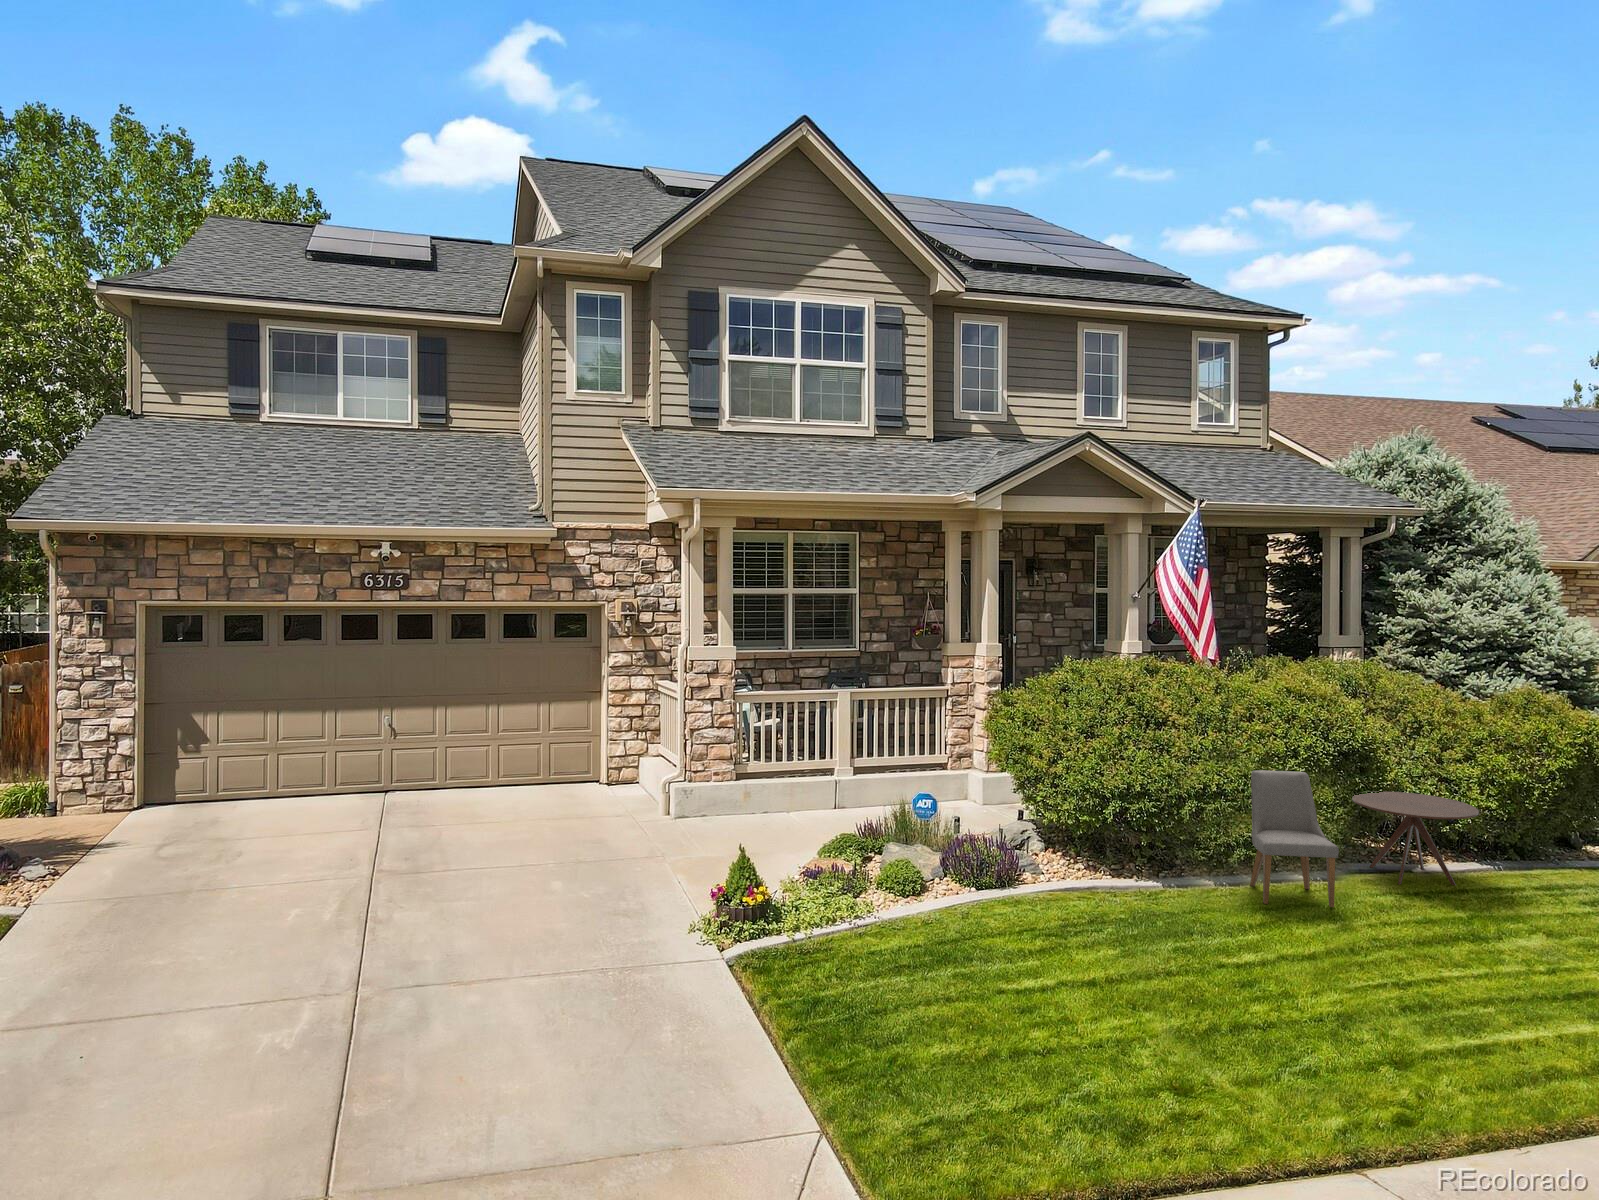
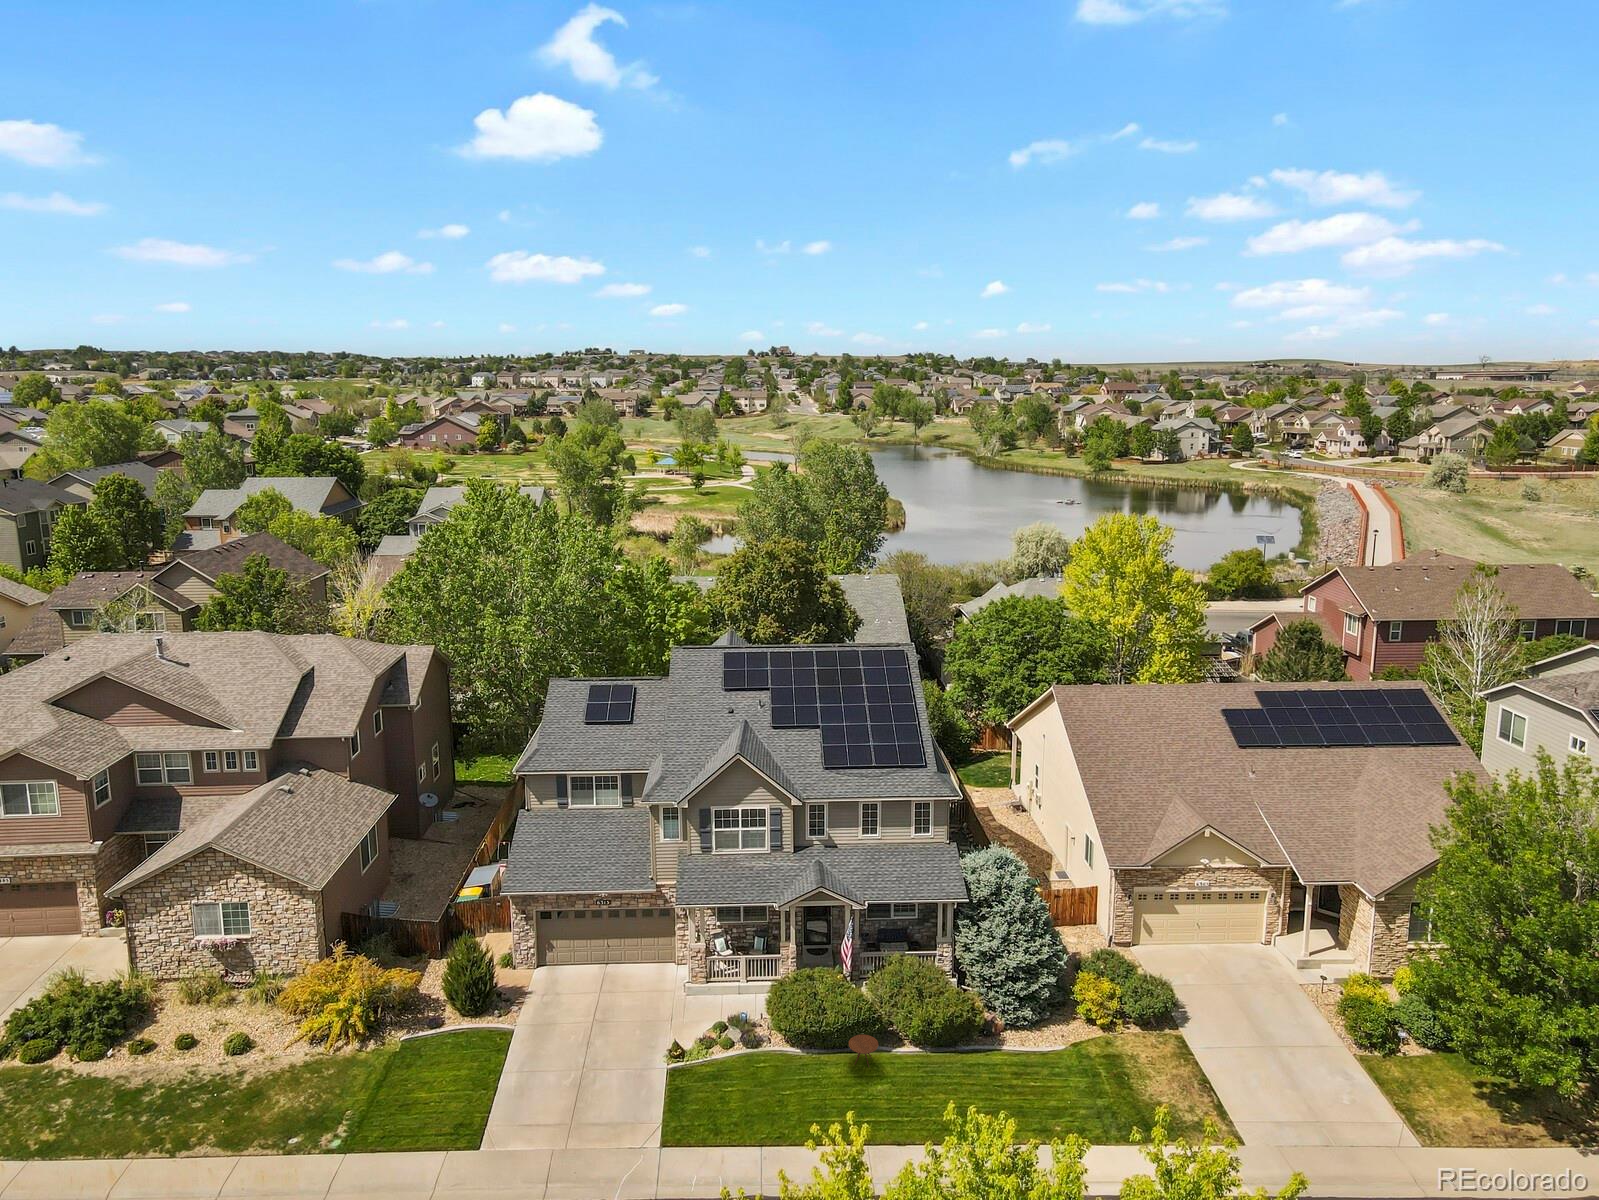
chair: present [1250,770,1339,907] -> none [807,1032,828,1073]

